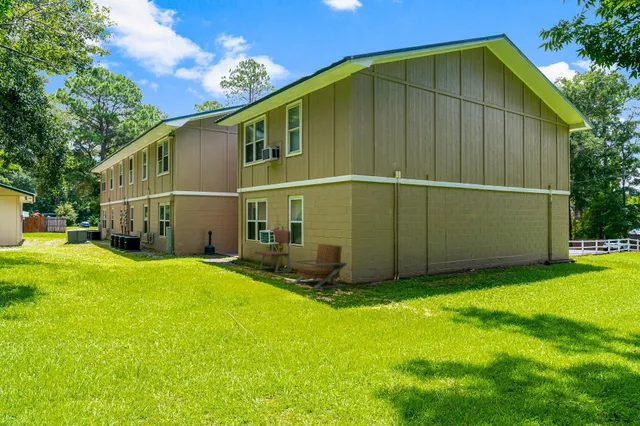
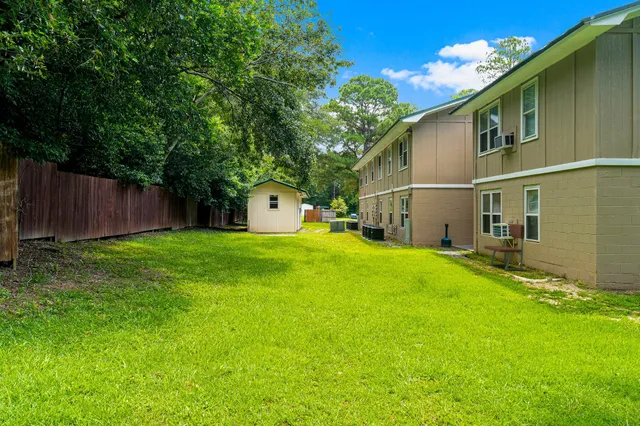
lounge chair: present [294,244,347,289] -> none [520,240,587,291]

